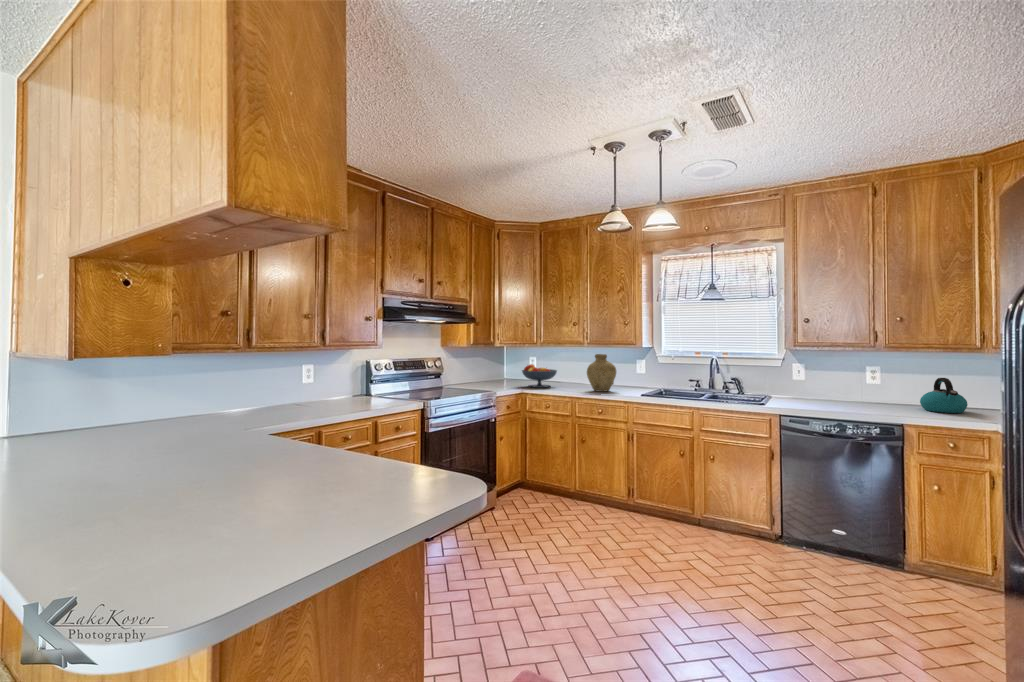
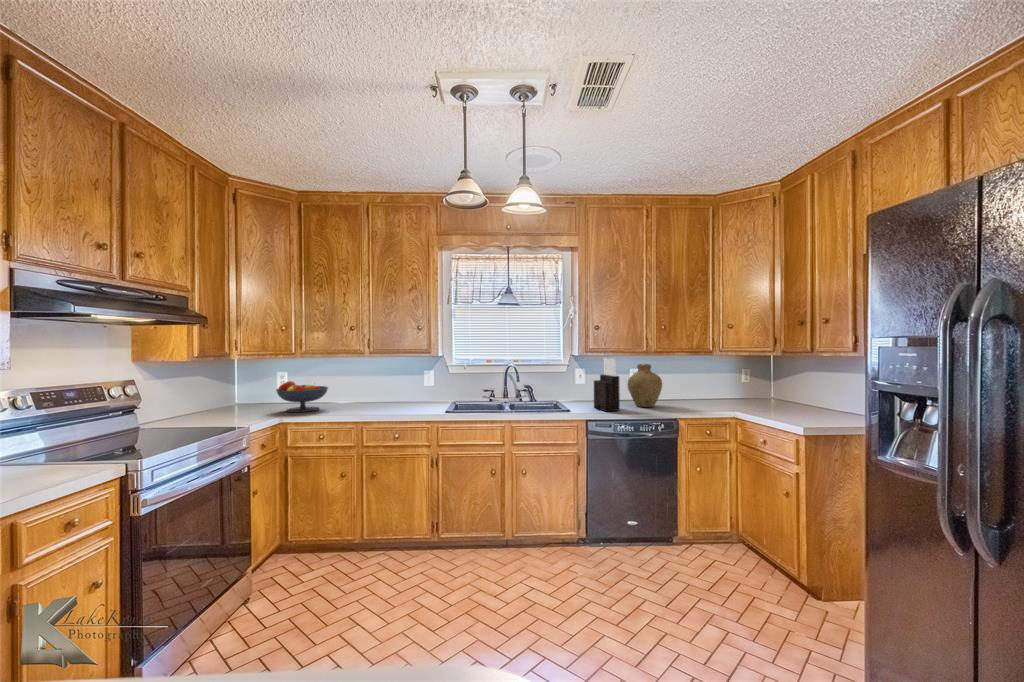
knife block: none [799,353,826,409] -> present [594,358,620,411]
vase: present [587,354,616,392] -> present [627,364,662,407]
kettle: present [920,378,968,413] -> none [673,376,703,405]

